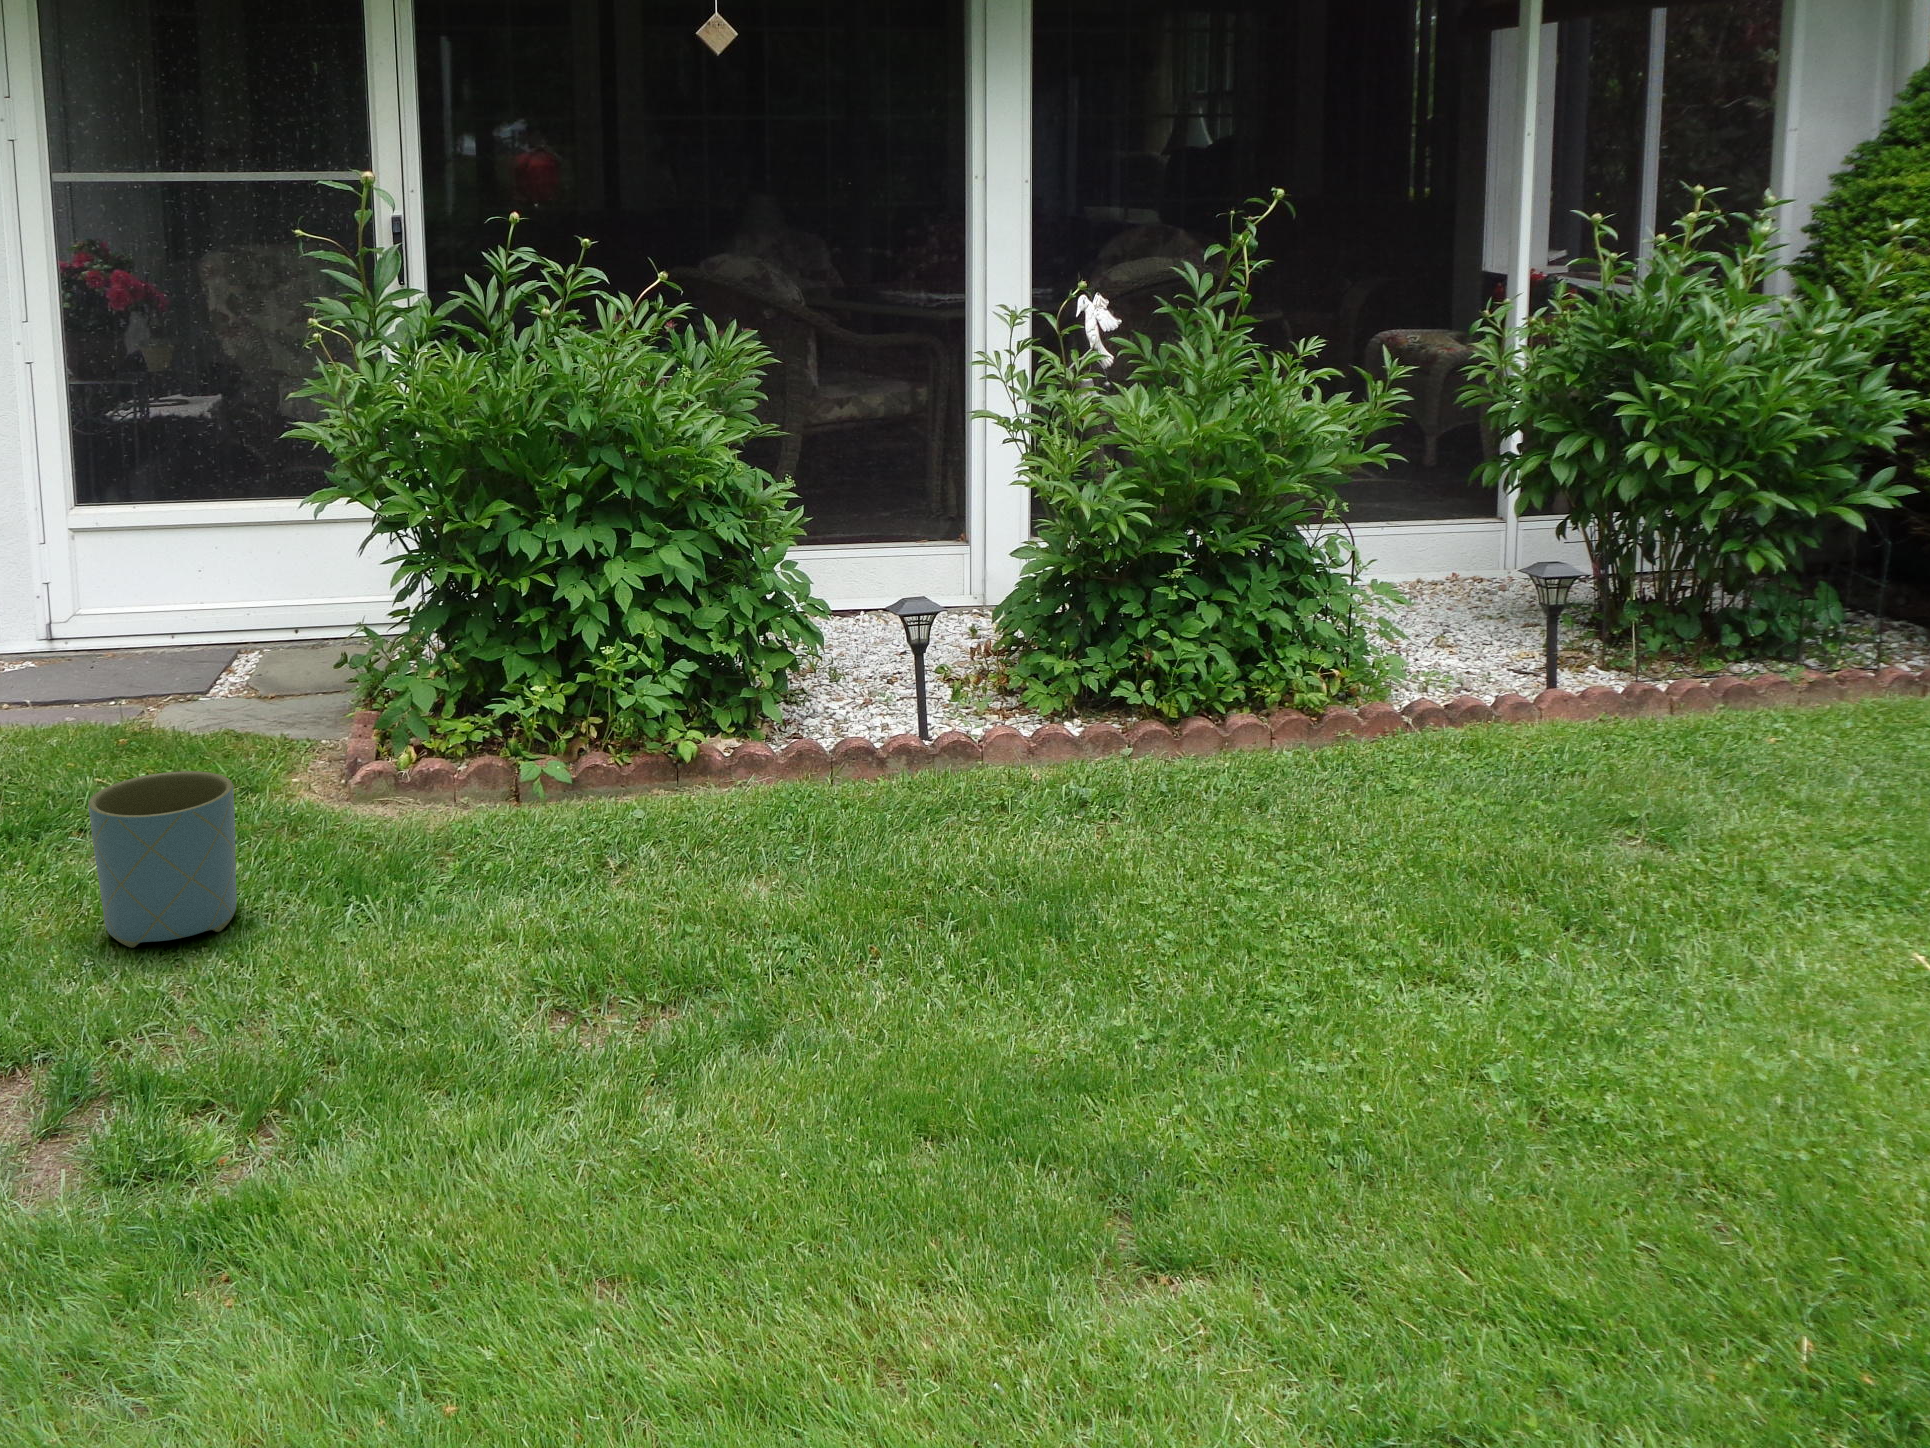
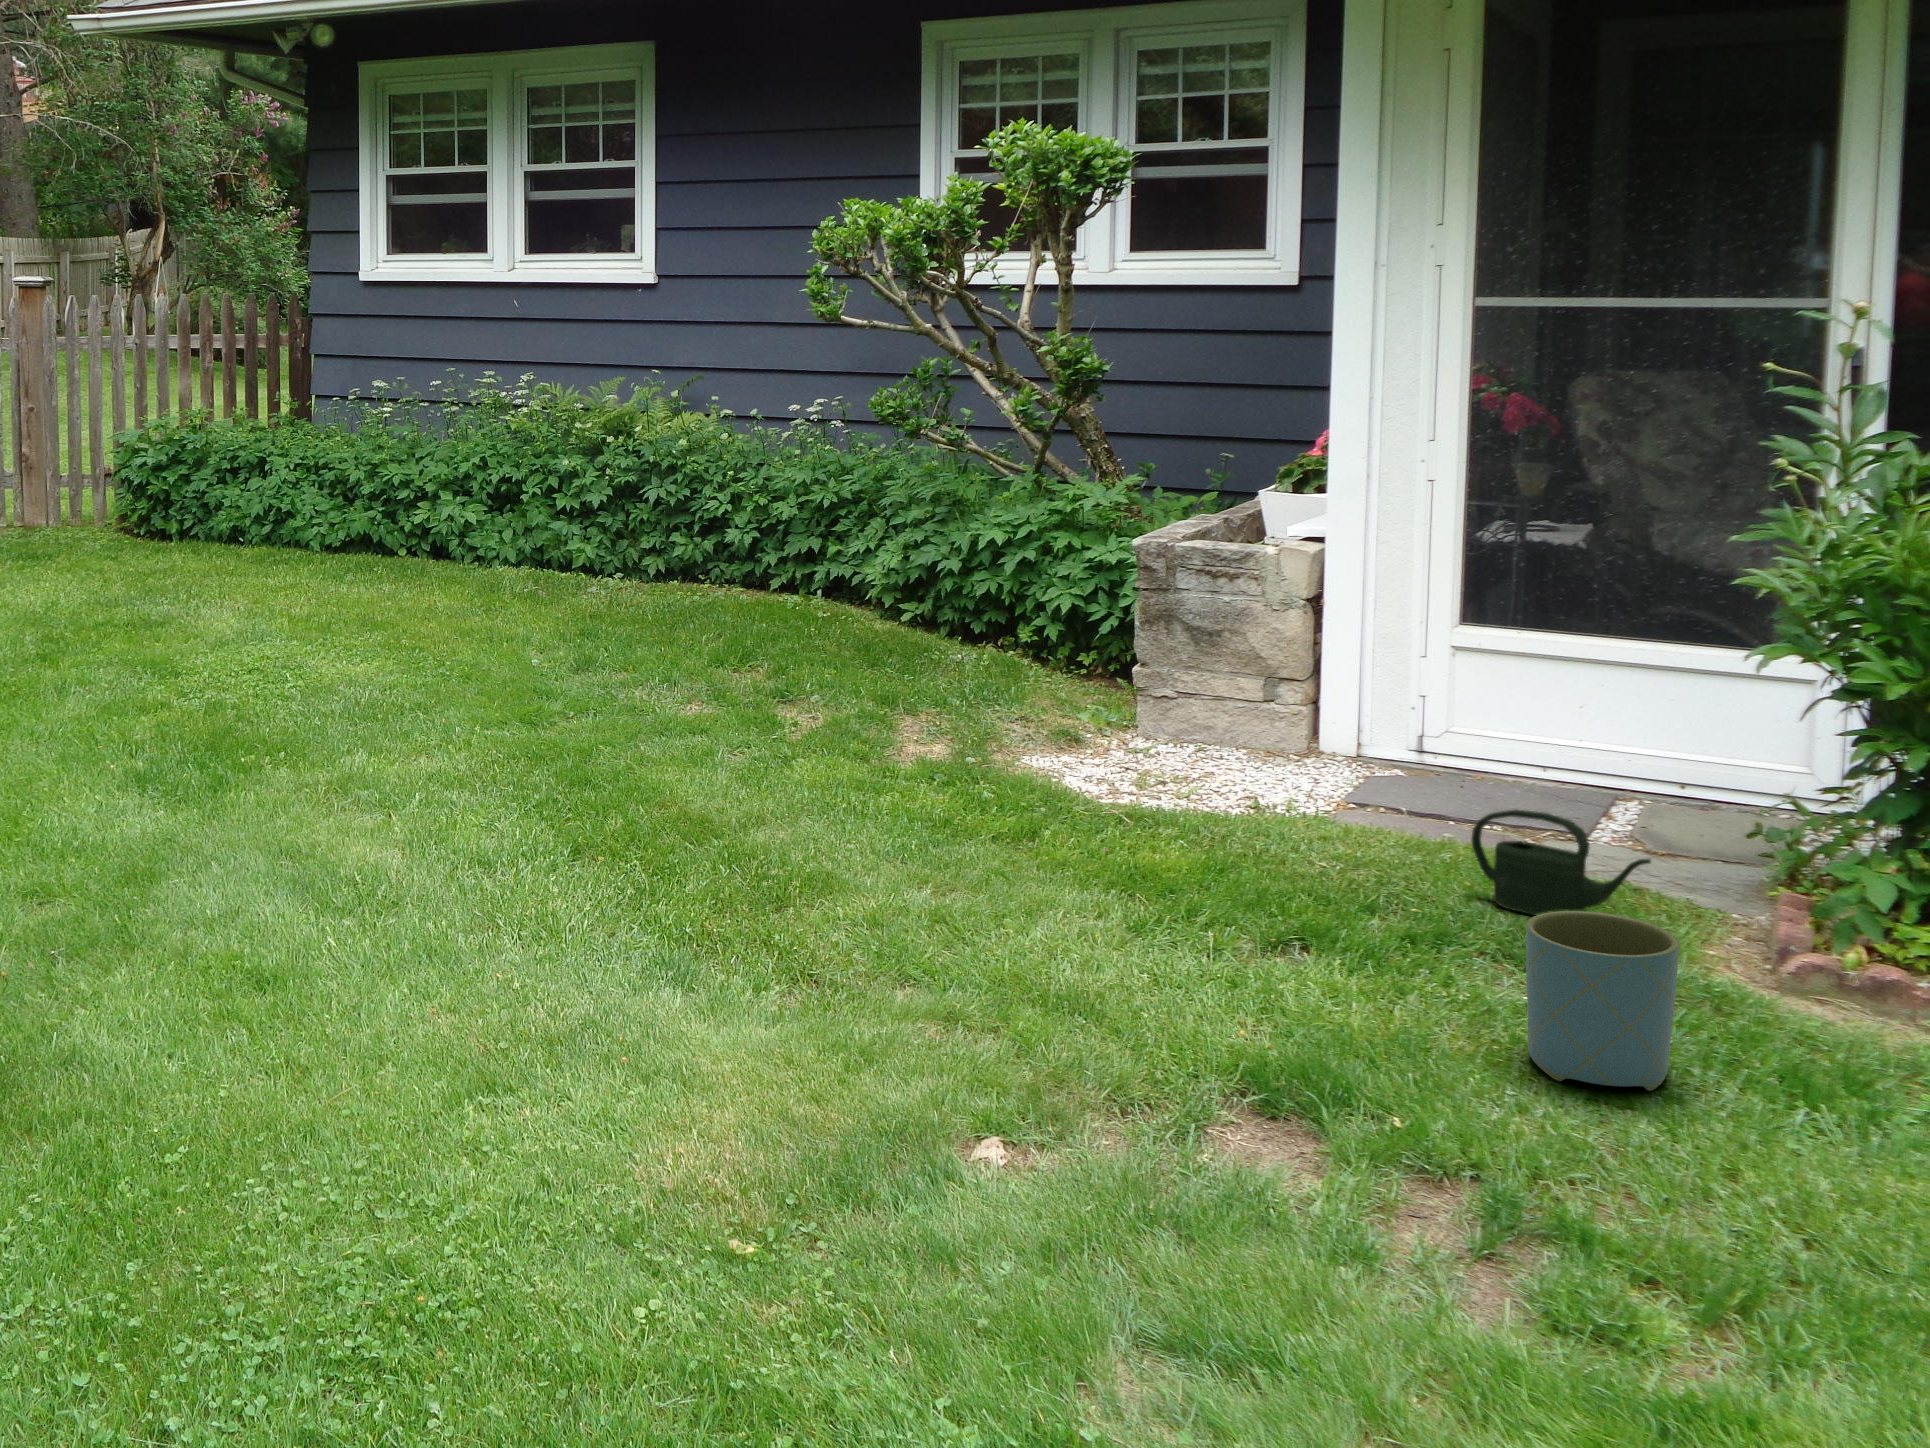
watering can: none [72,681,238,783] -> present [1471,810,1651,916]

